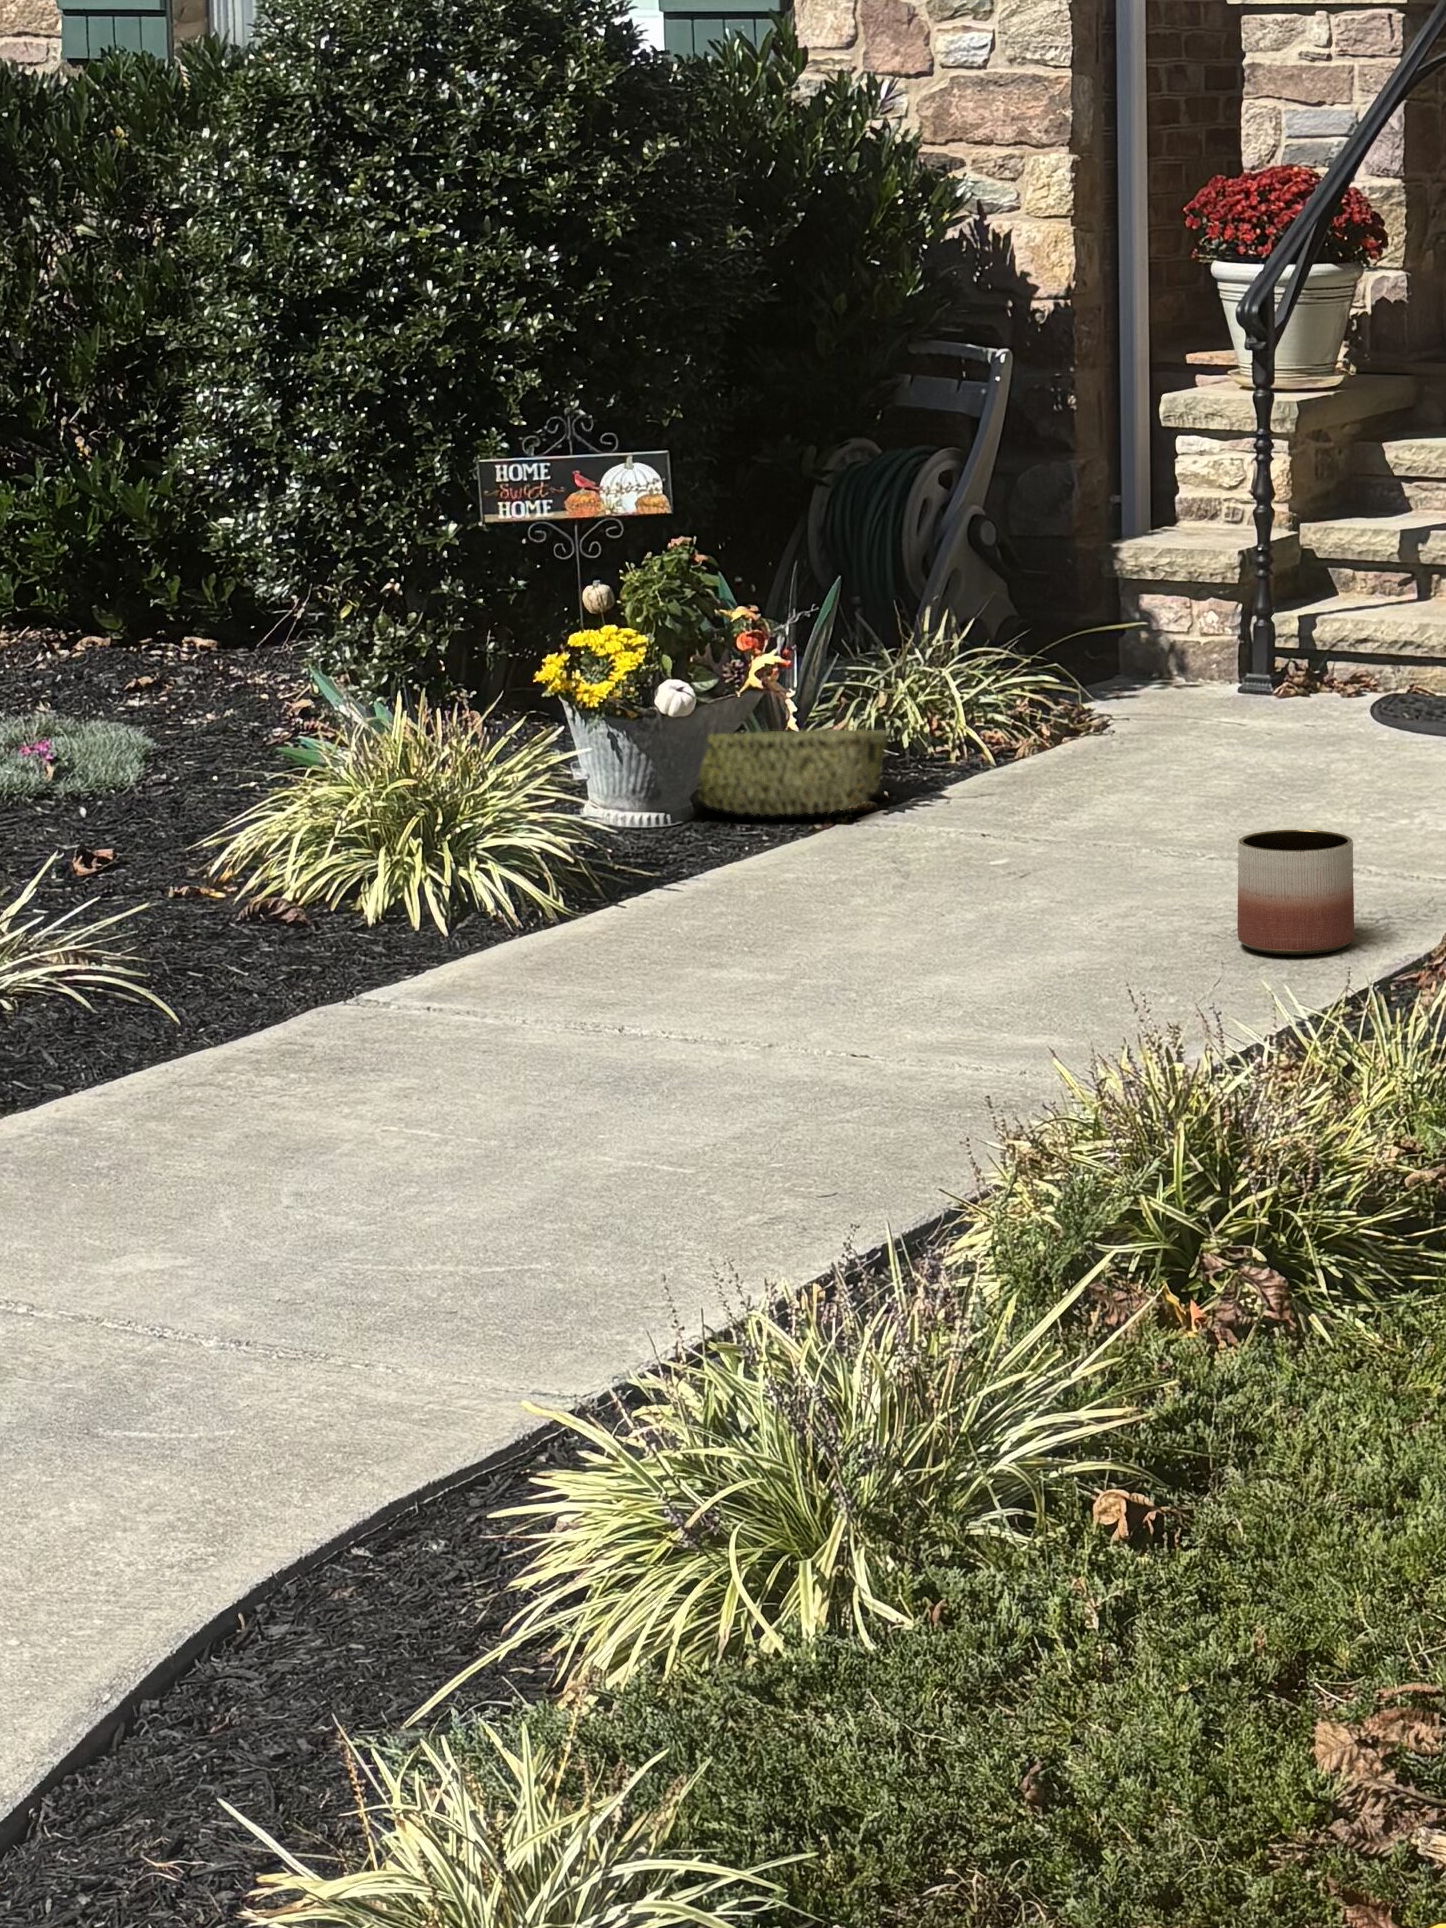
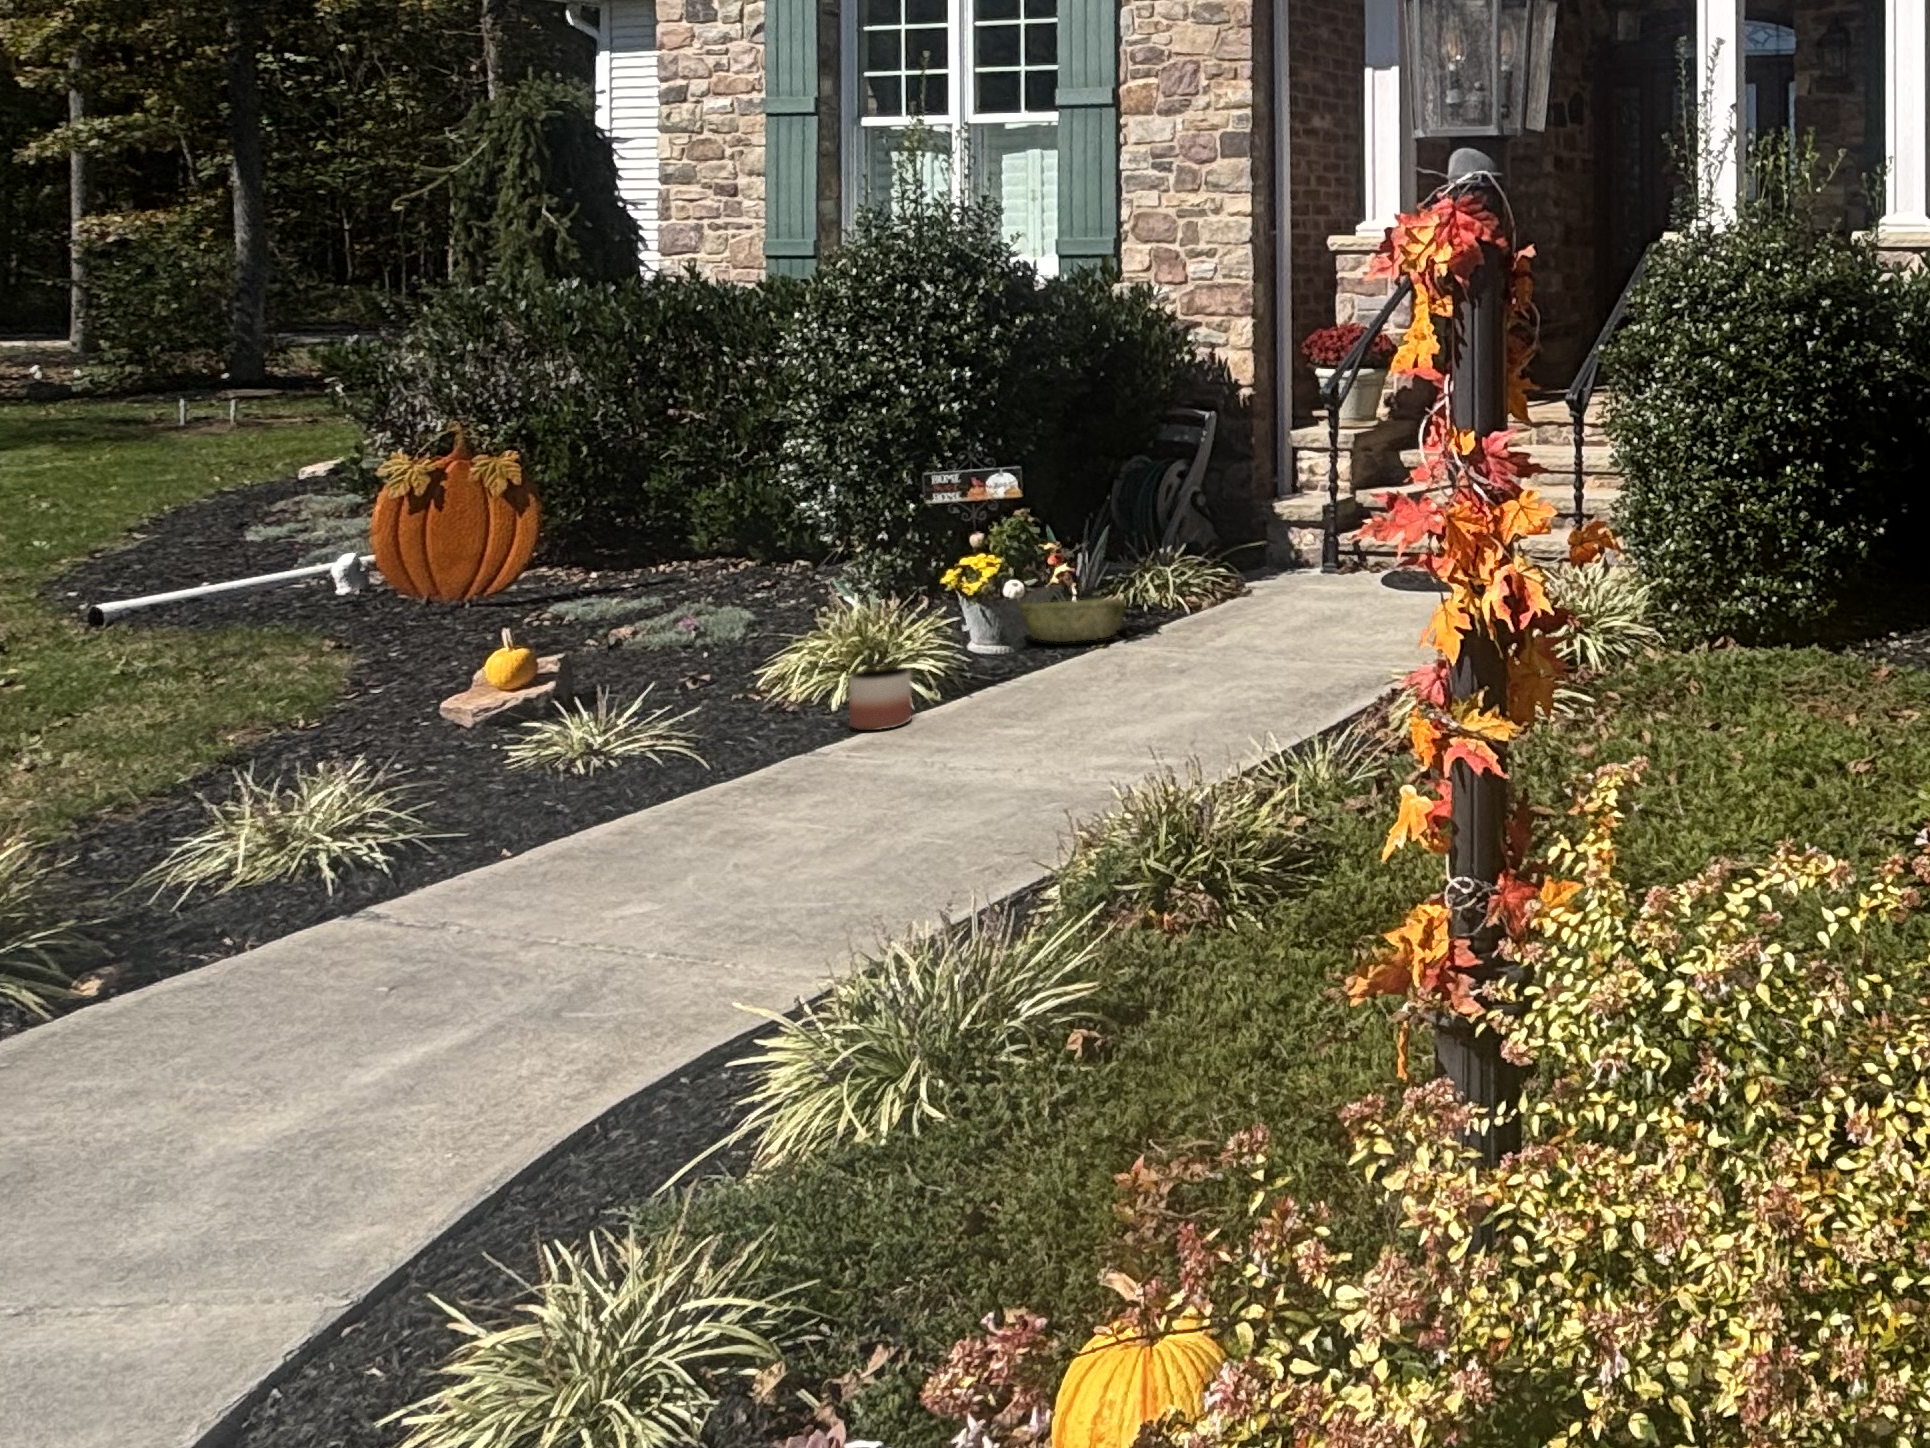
planter: present [1237,830,1354,955] -> present [849,667,912,730]

